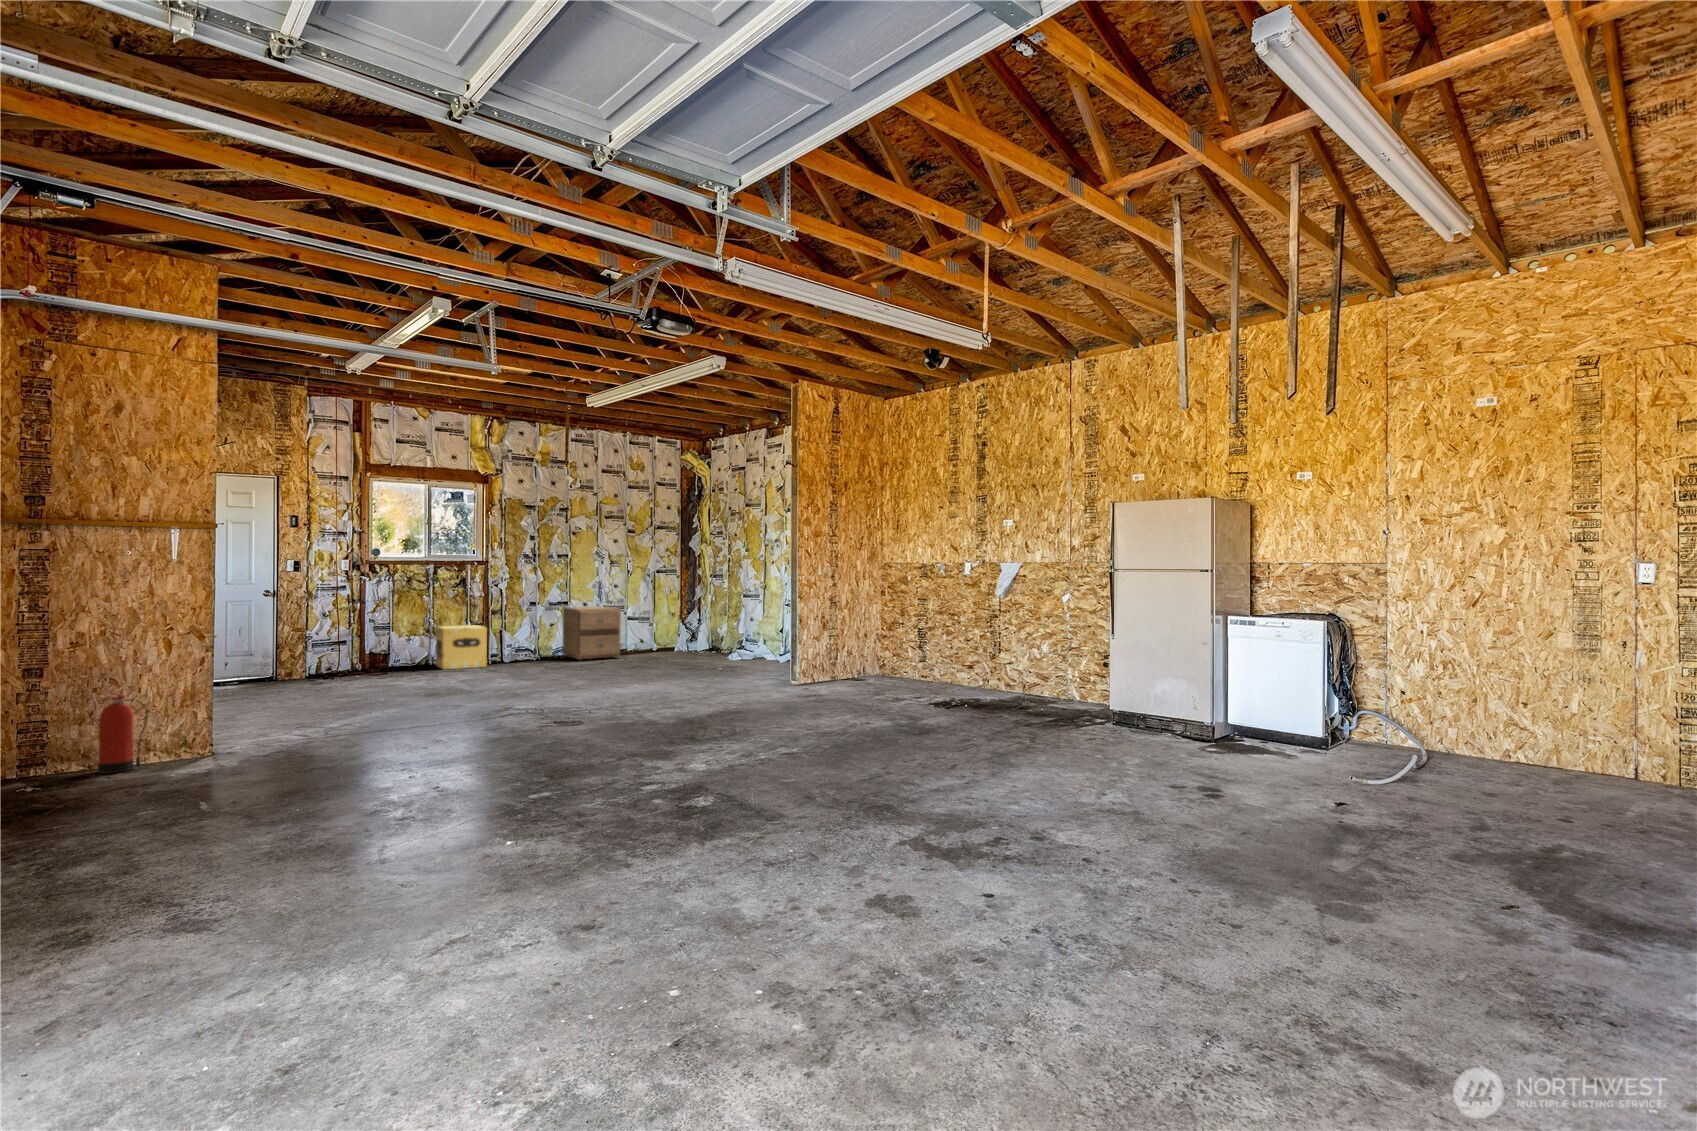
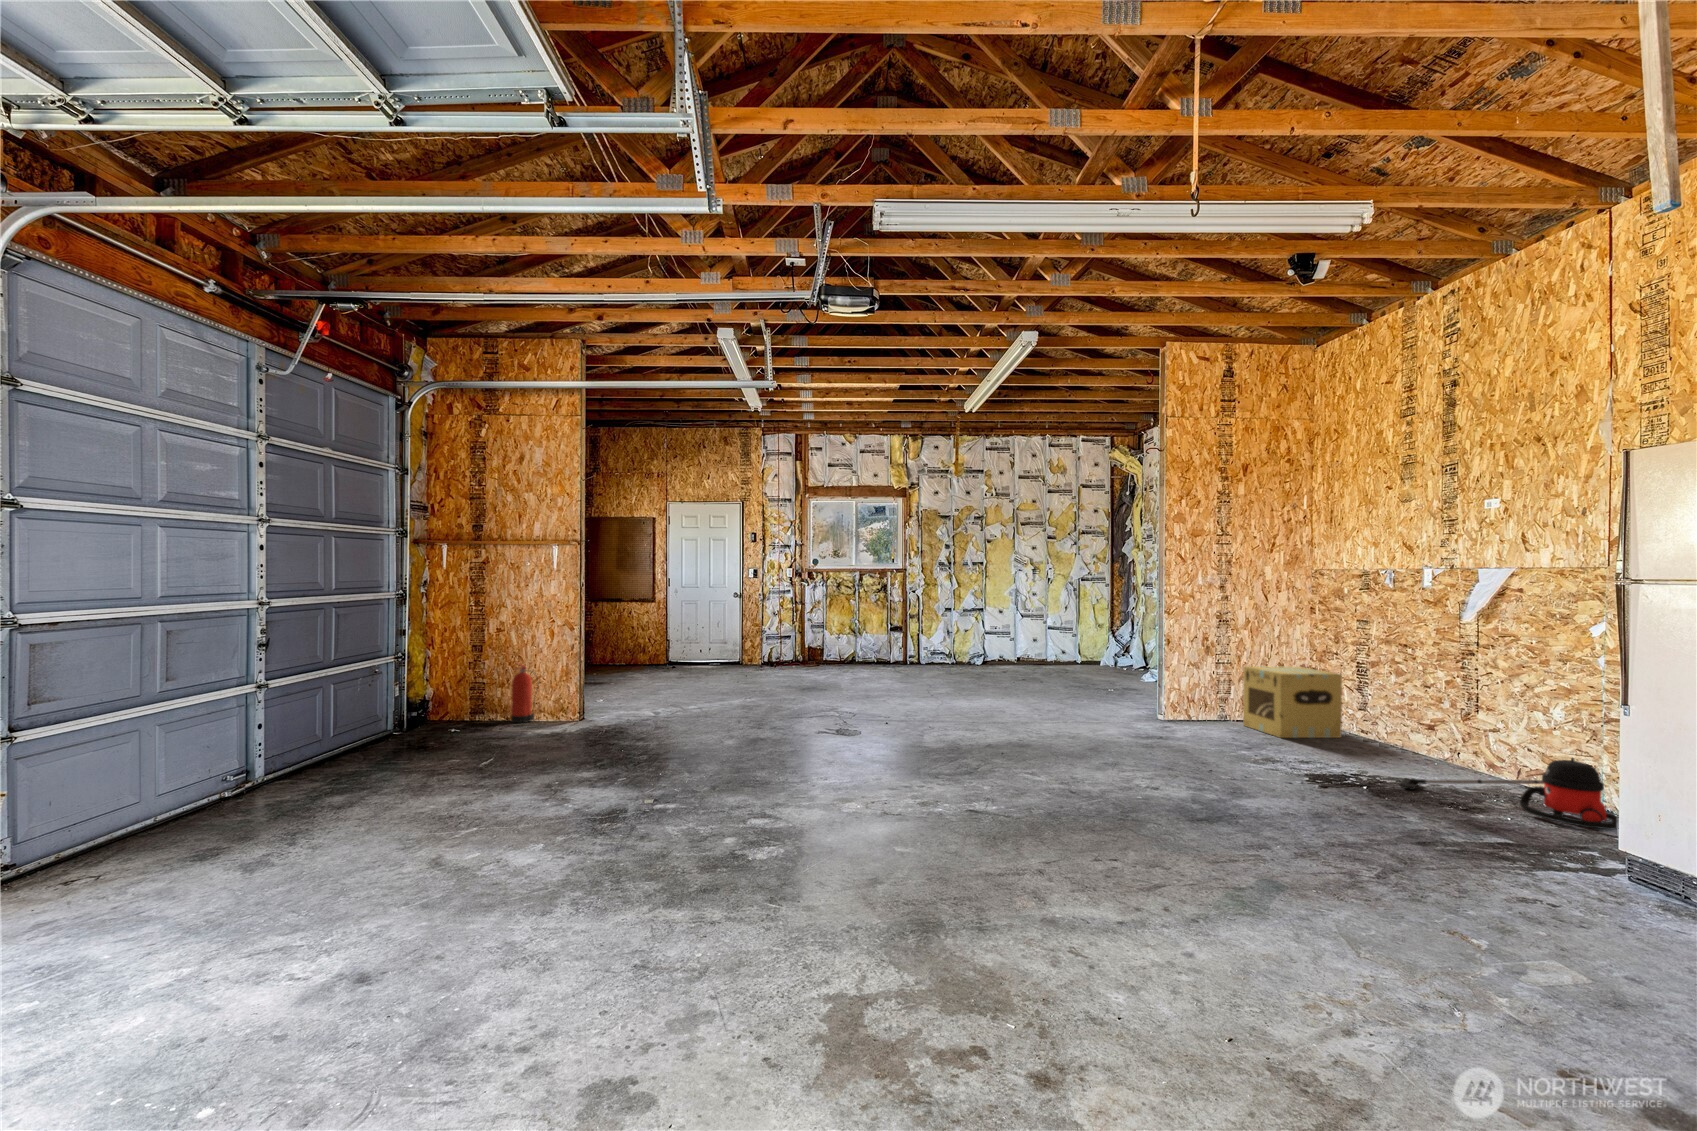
filing cabinet: present [562,607,621,661] -> none [975,615,1026,670]
cardboard box: present [436,625,487,670] -> present [1243,666,1342,738]
vacuum cleaner: none [976,670,1080,706] -> present [1400,758,1617,829]

